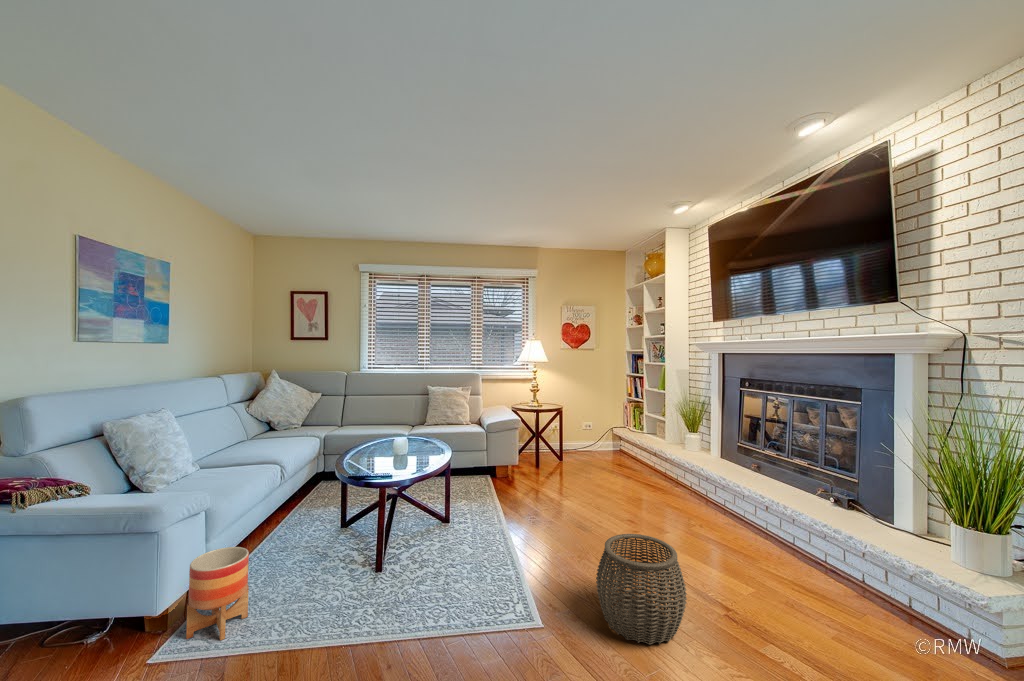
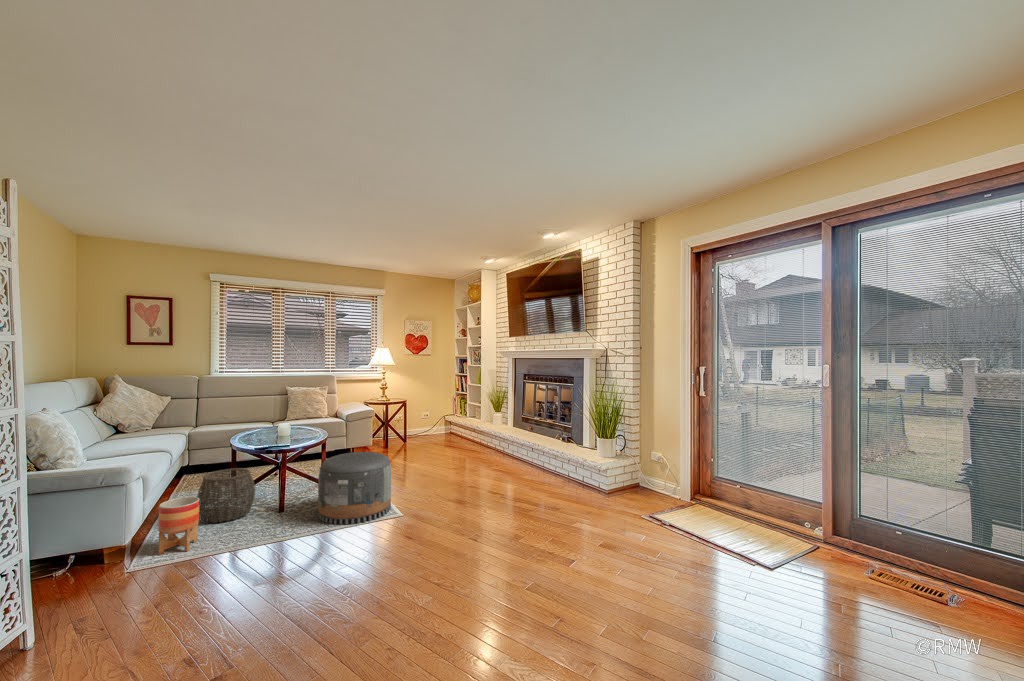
pouf: none [420,493,532,630] -> present [318,452,391,525]
woven basket: present [596,534,687,645] -> present [197,468,255,523]

